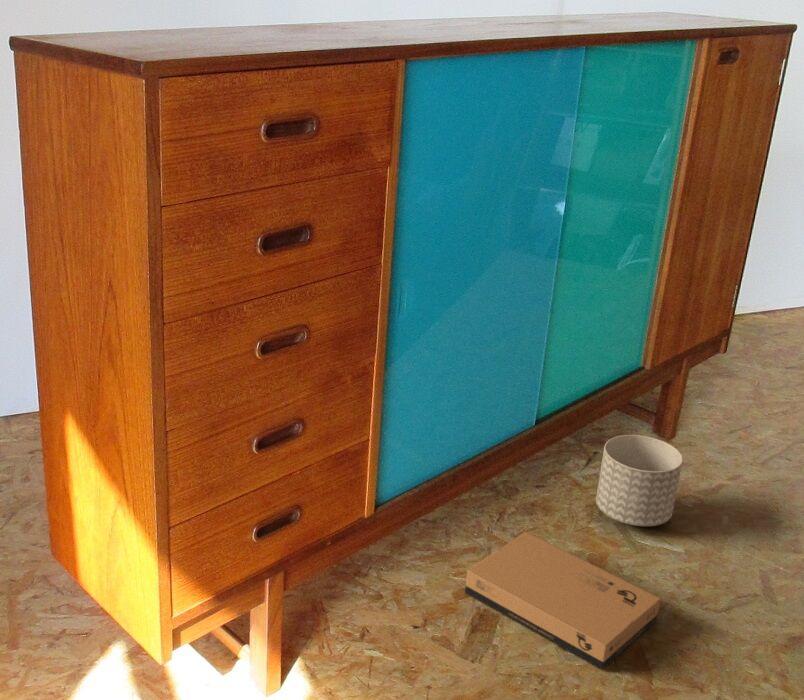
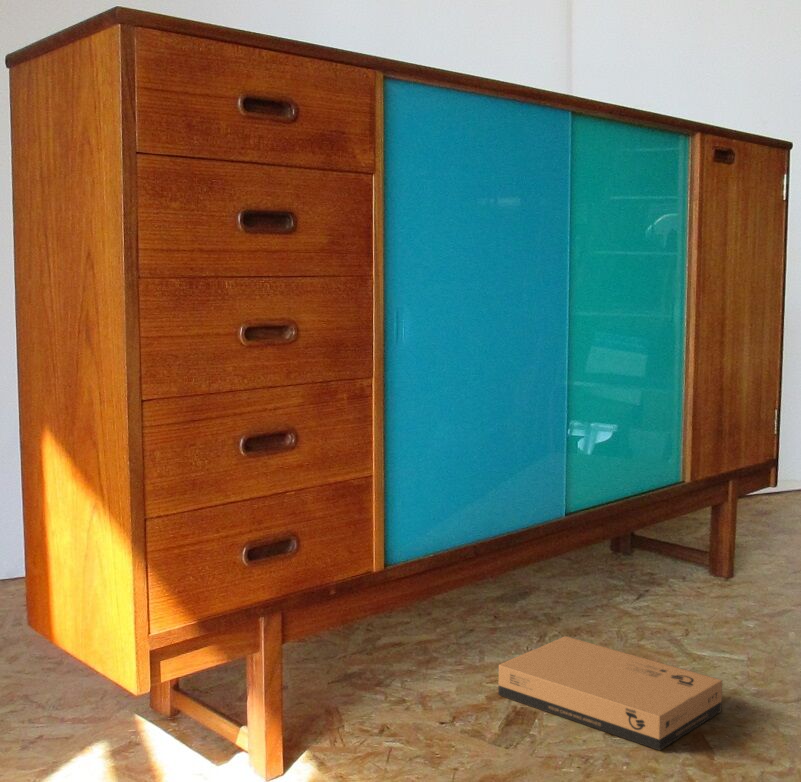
planter: present [596,435,683,526] -> none [645,544,734,639]

